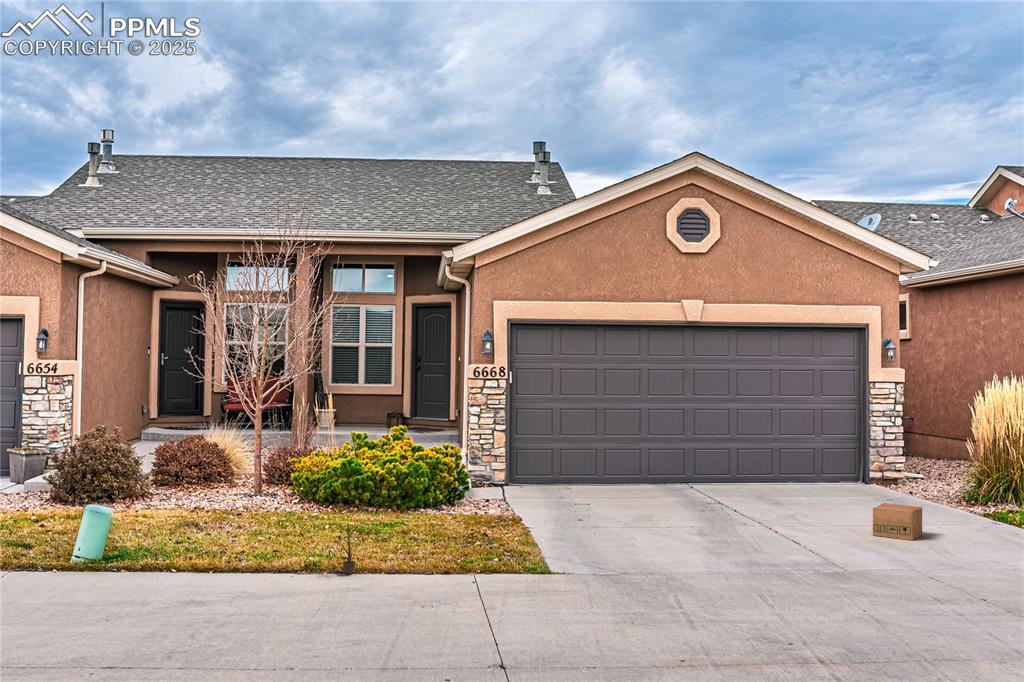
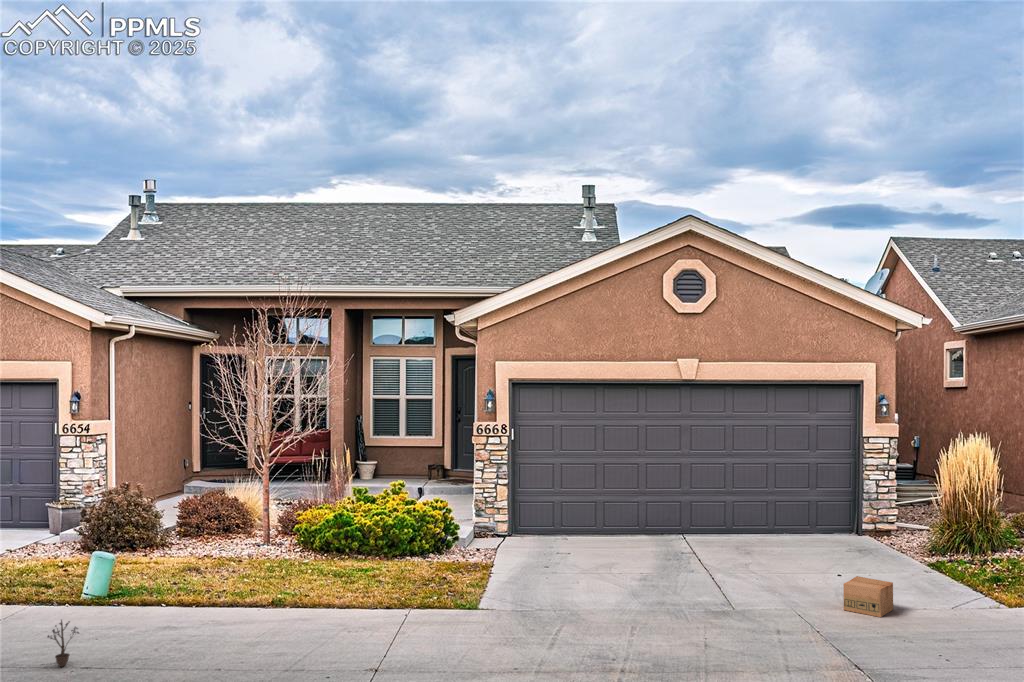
decorative plant: present [331,525,365,574] -> present [42,620,79,667]

